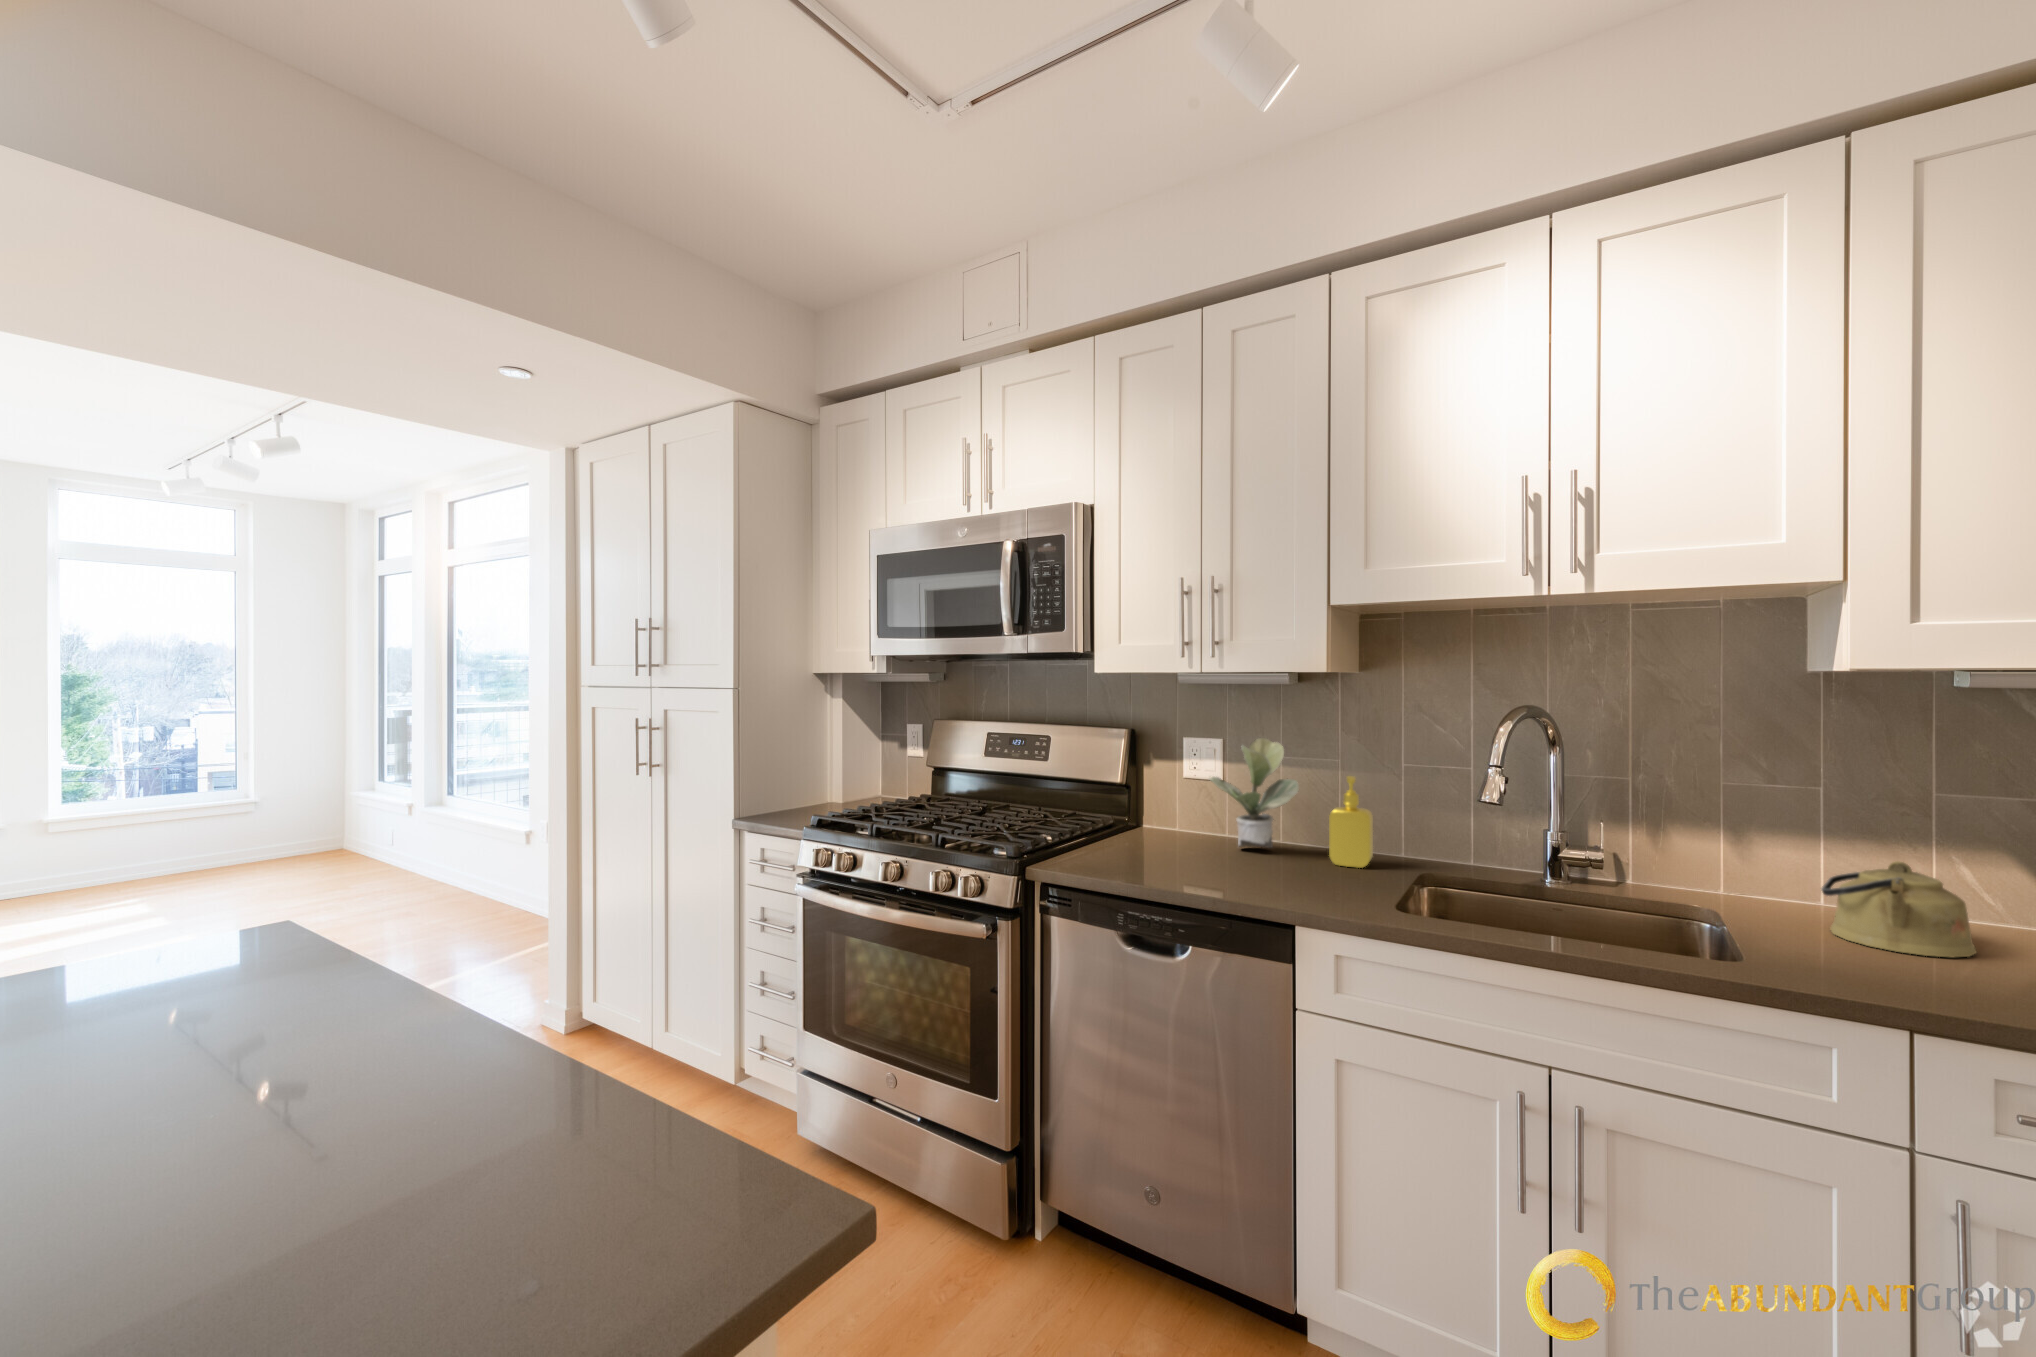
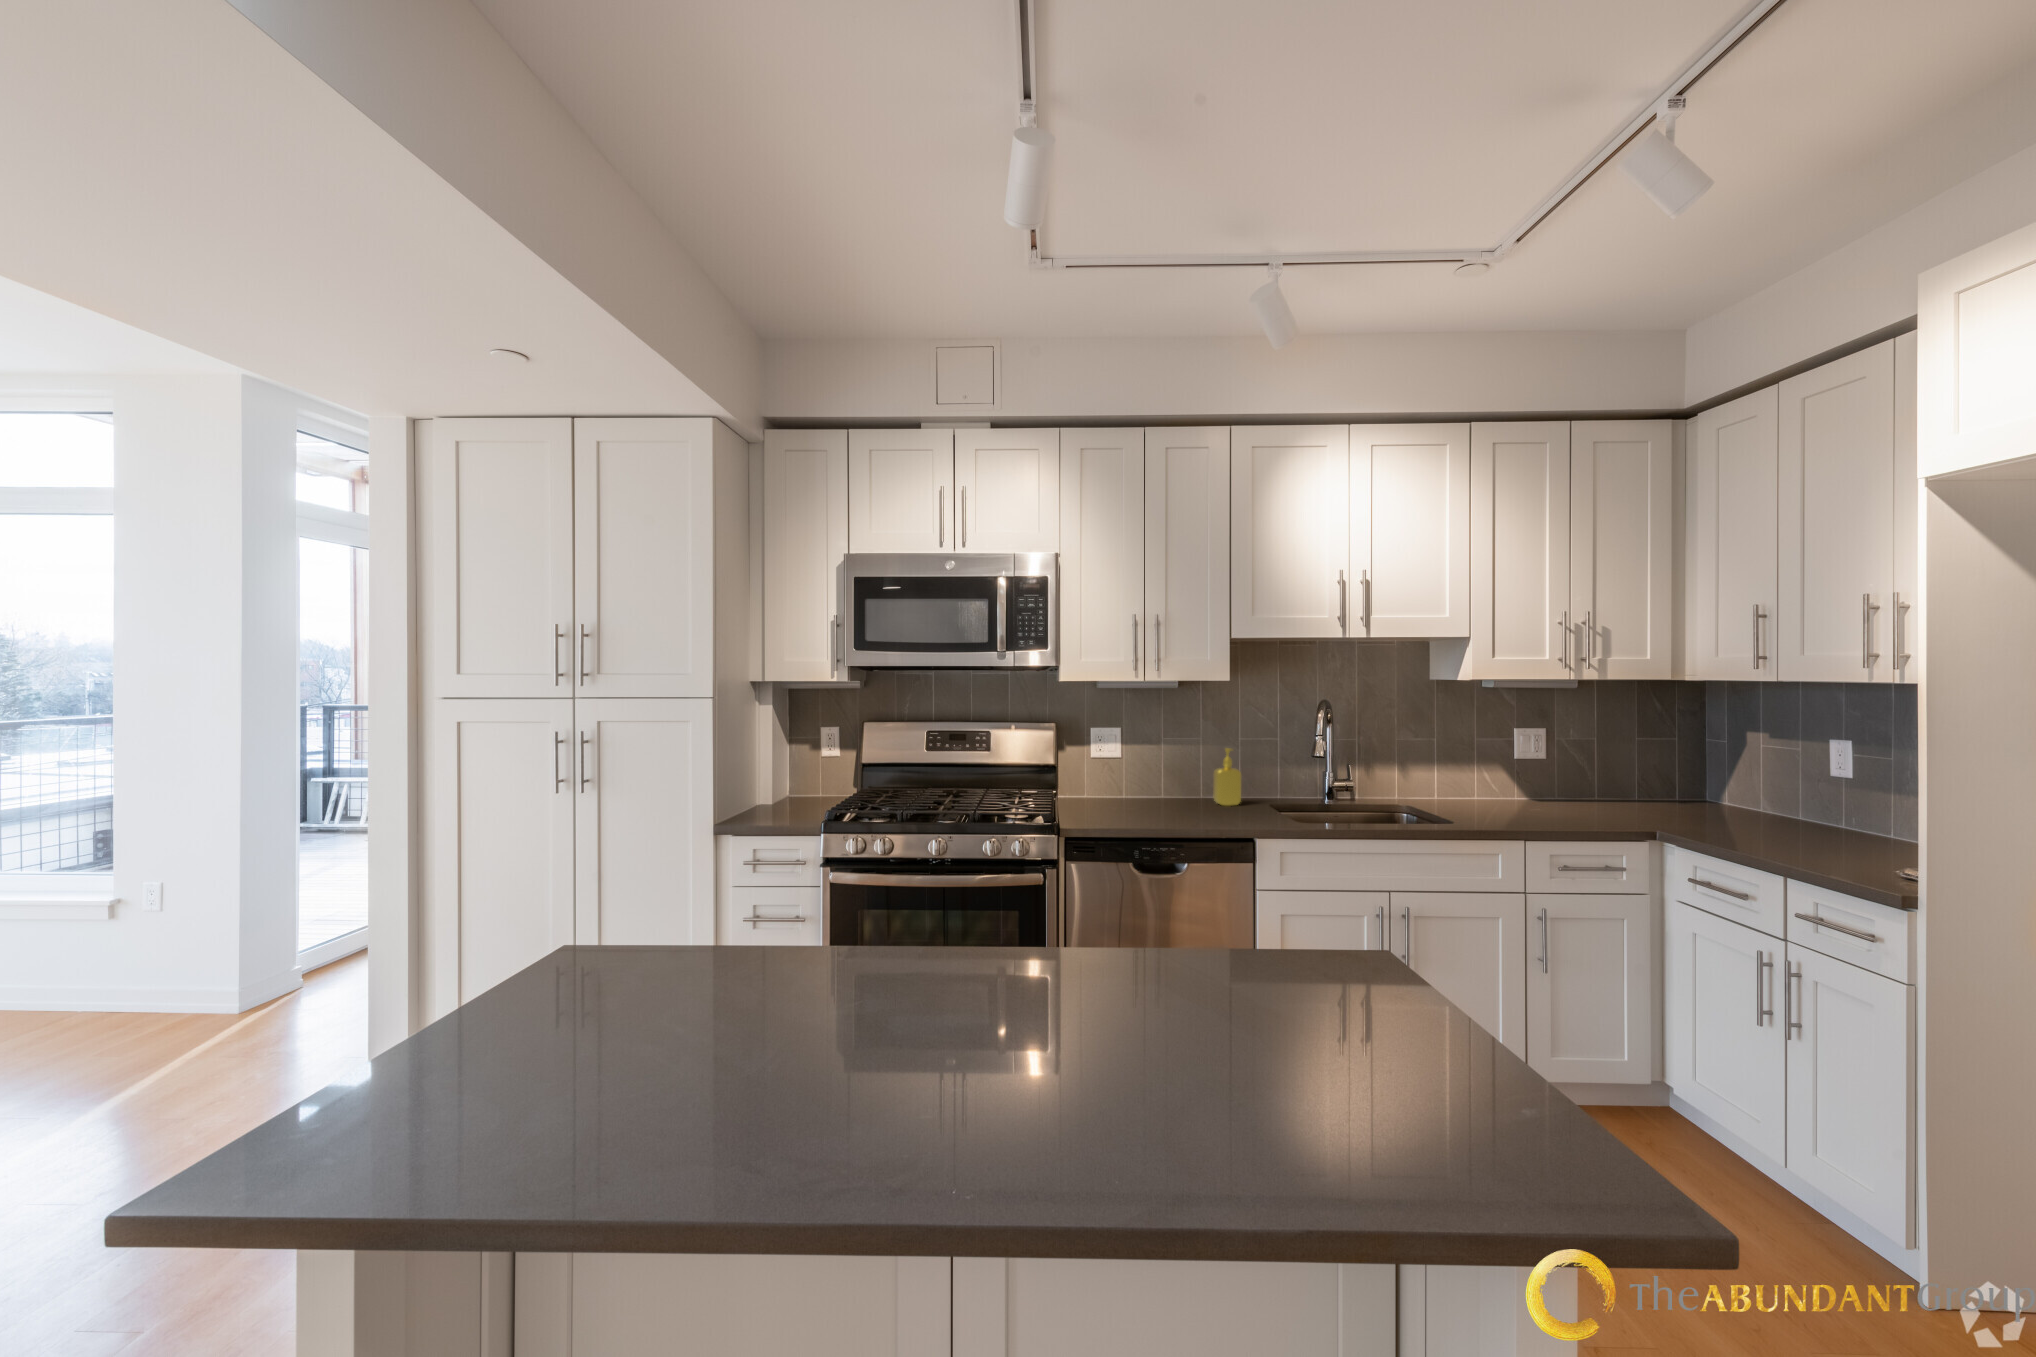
potted plant: present [1210,738,1299,848] -> none [1130,726,1195,802]
kettle: present [1822,861,1976,958] -> none [1452,771,1508,812]

